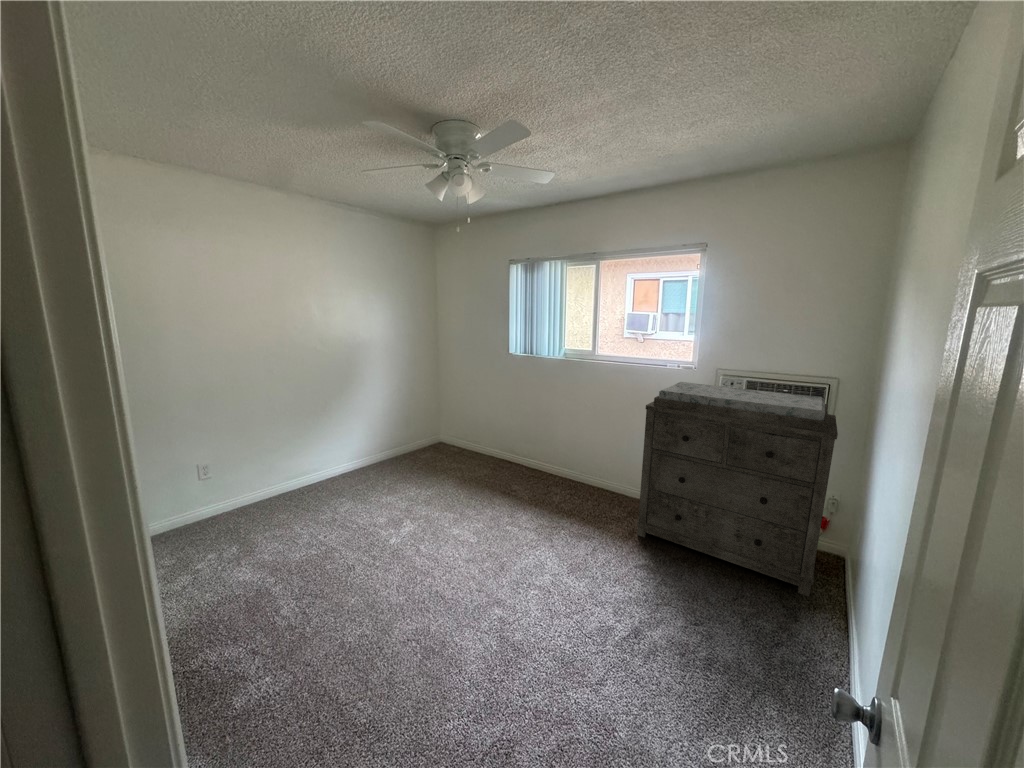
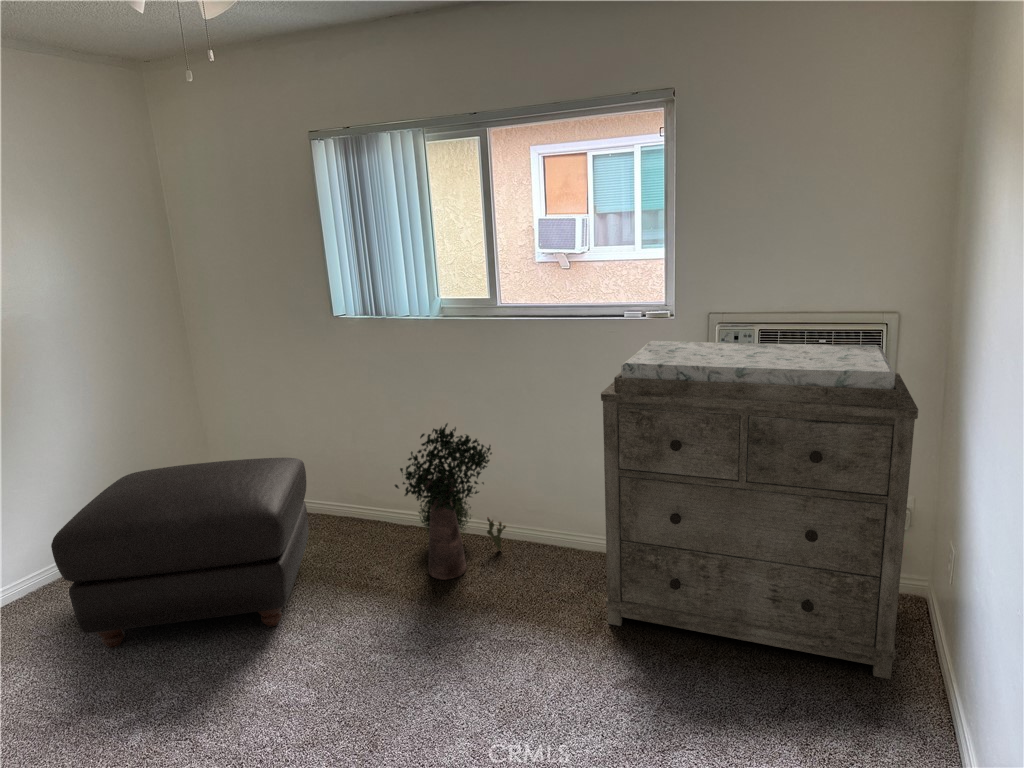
potted plant: none [530,415,587,498] -> present [395,423,506,579]
ottoman: none [371,419,486,504] -> present [51,458,308,648]

